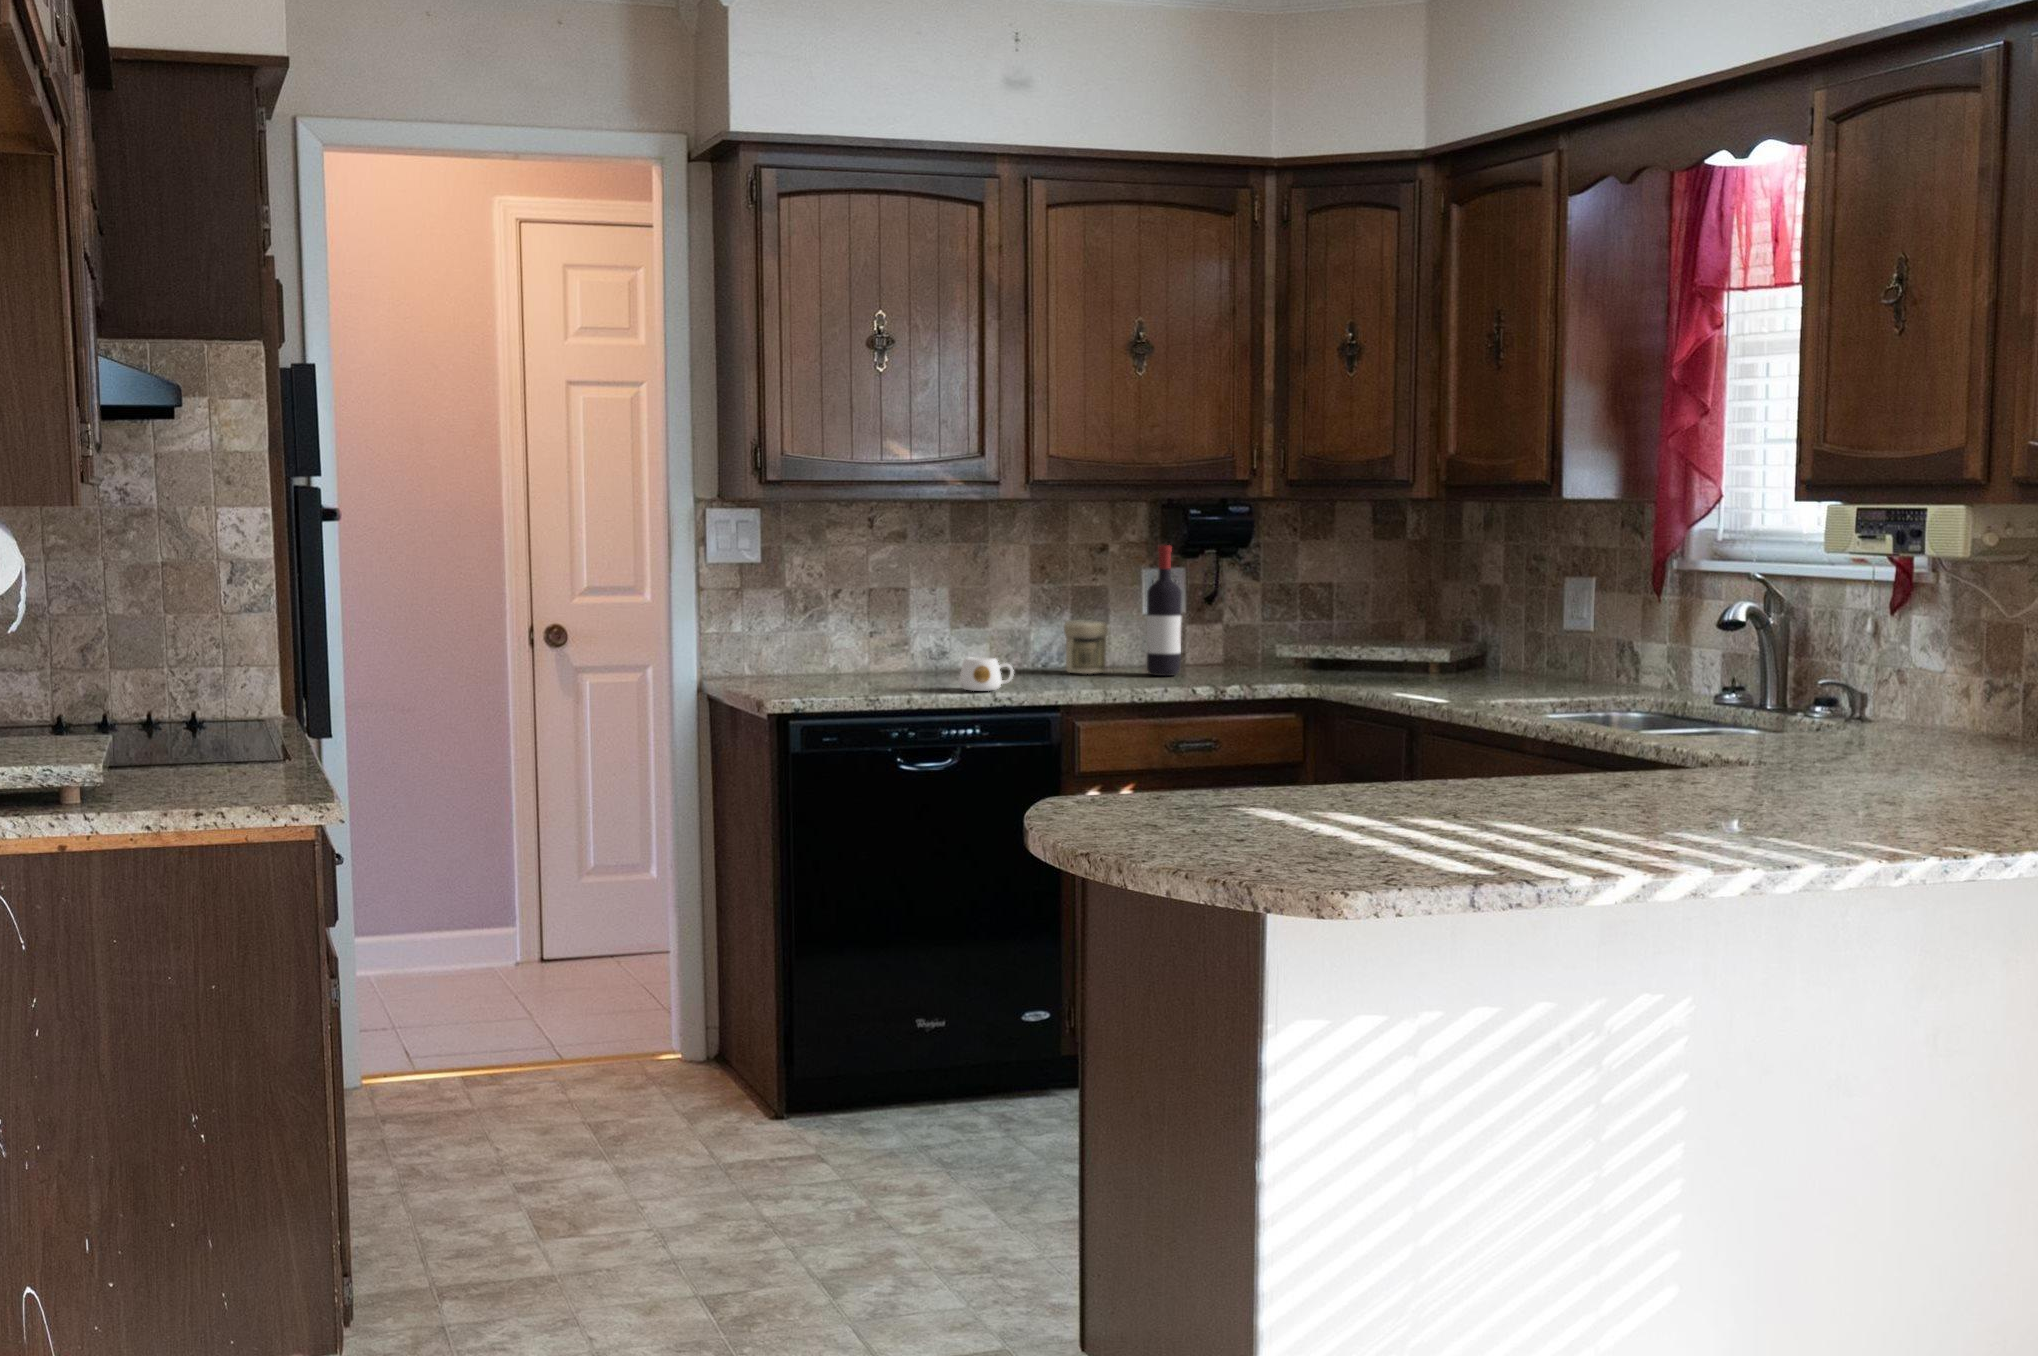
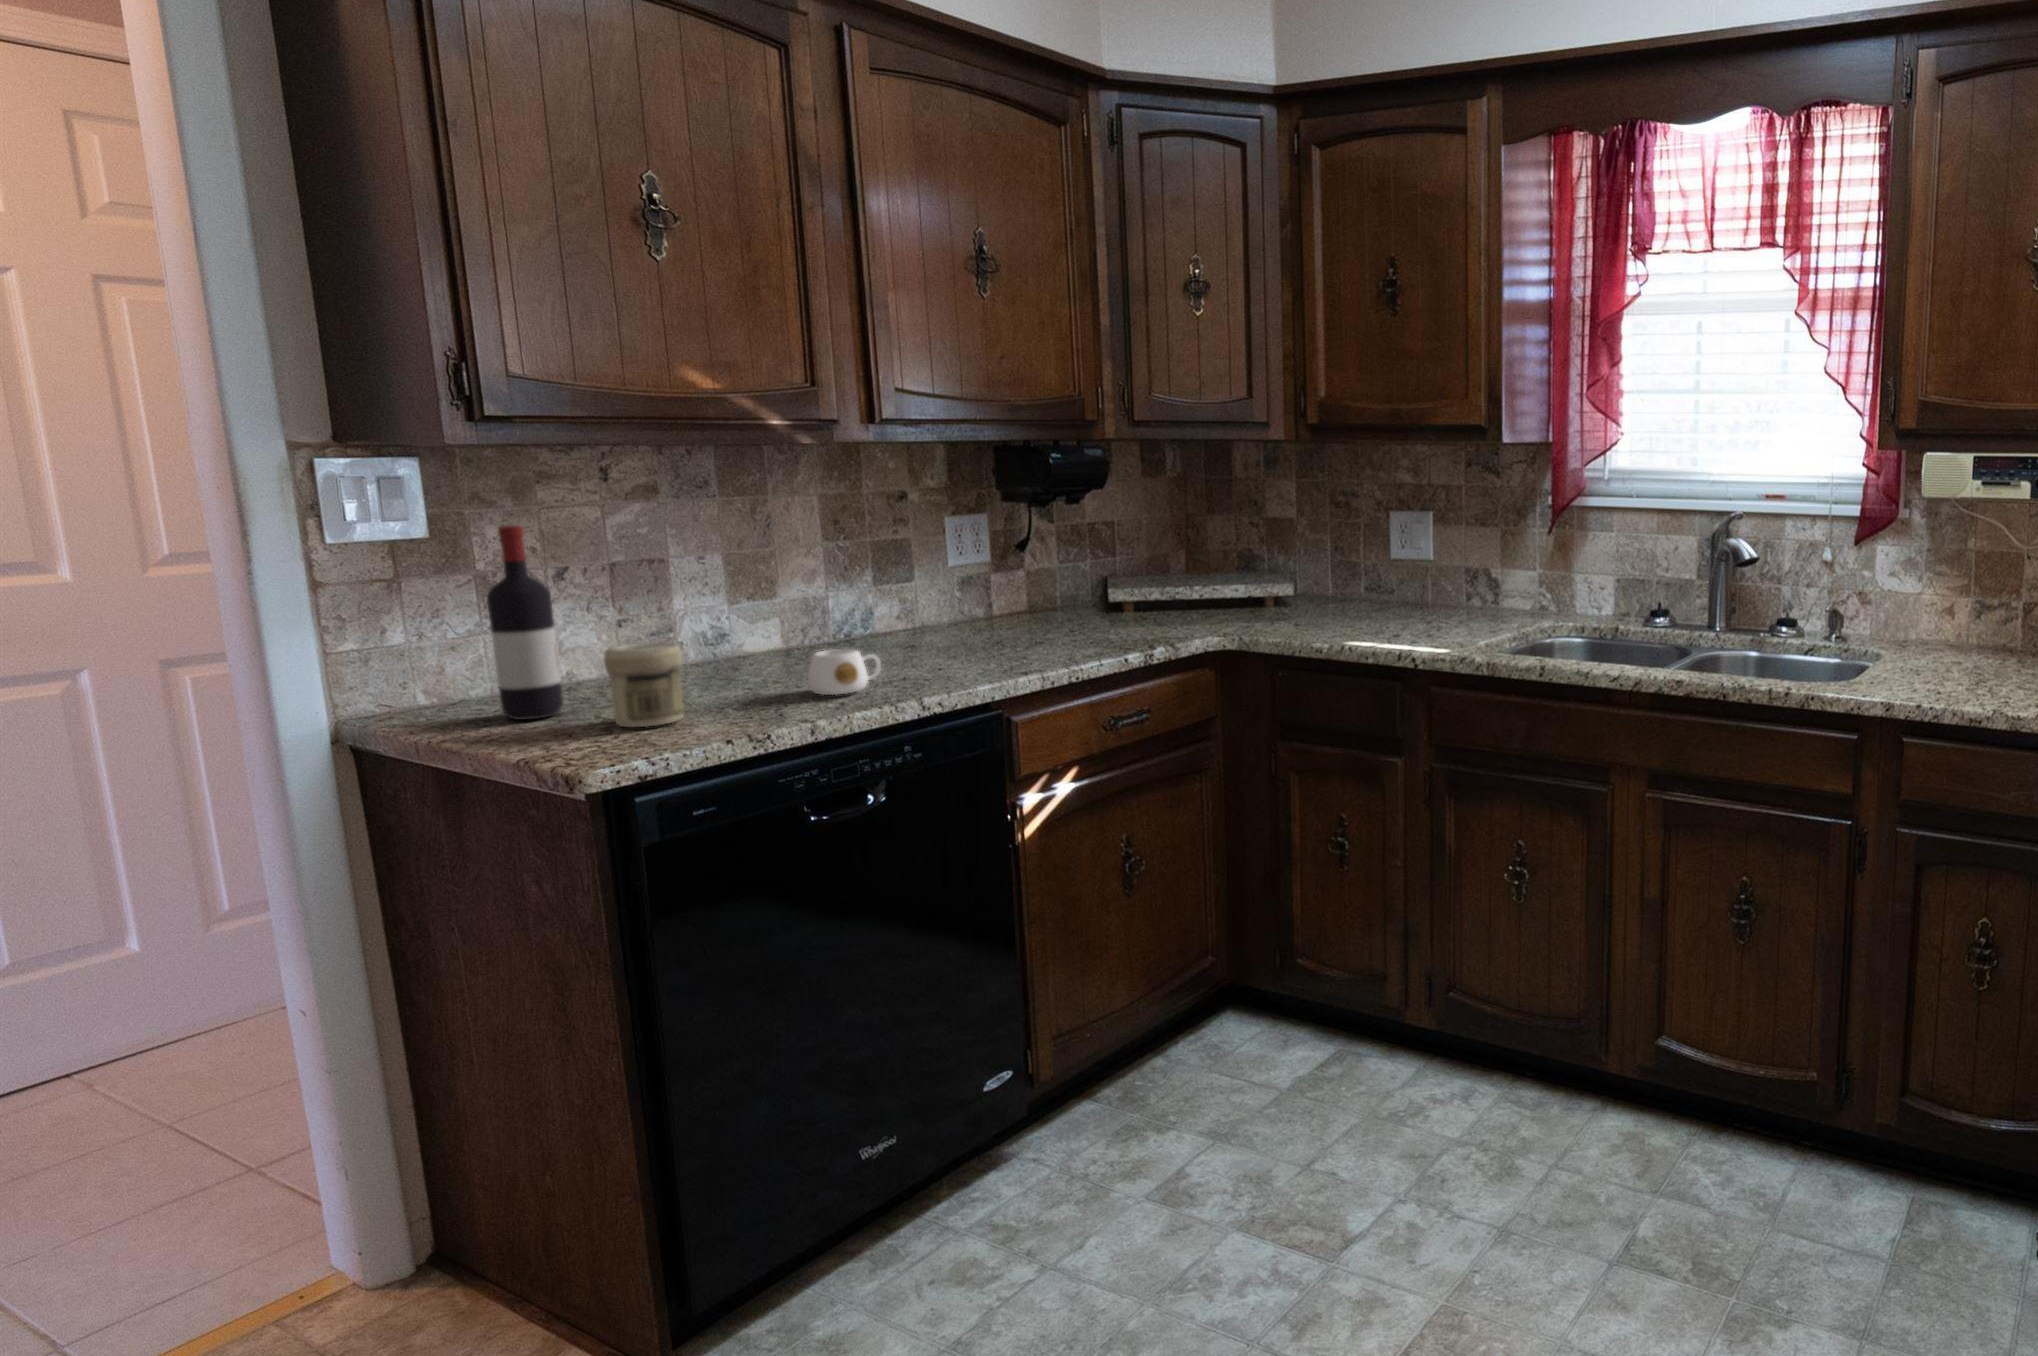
wine bottle: present [1147,545,1182,676] -> present [487,525,563,720]
jar: present [1064,621,1108,674] -> present [604,643,684,727]

